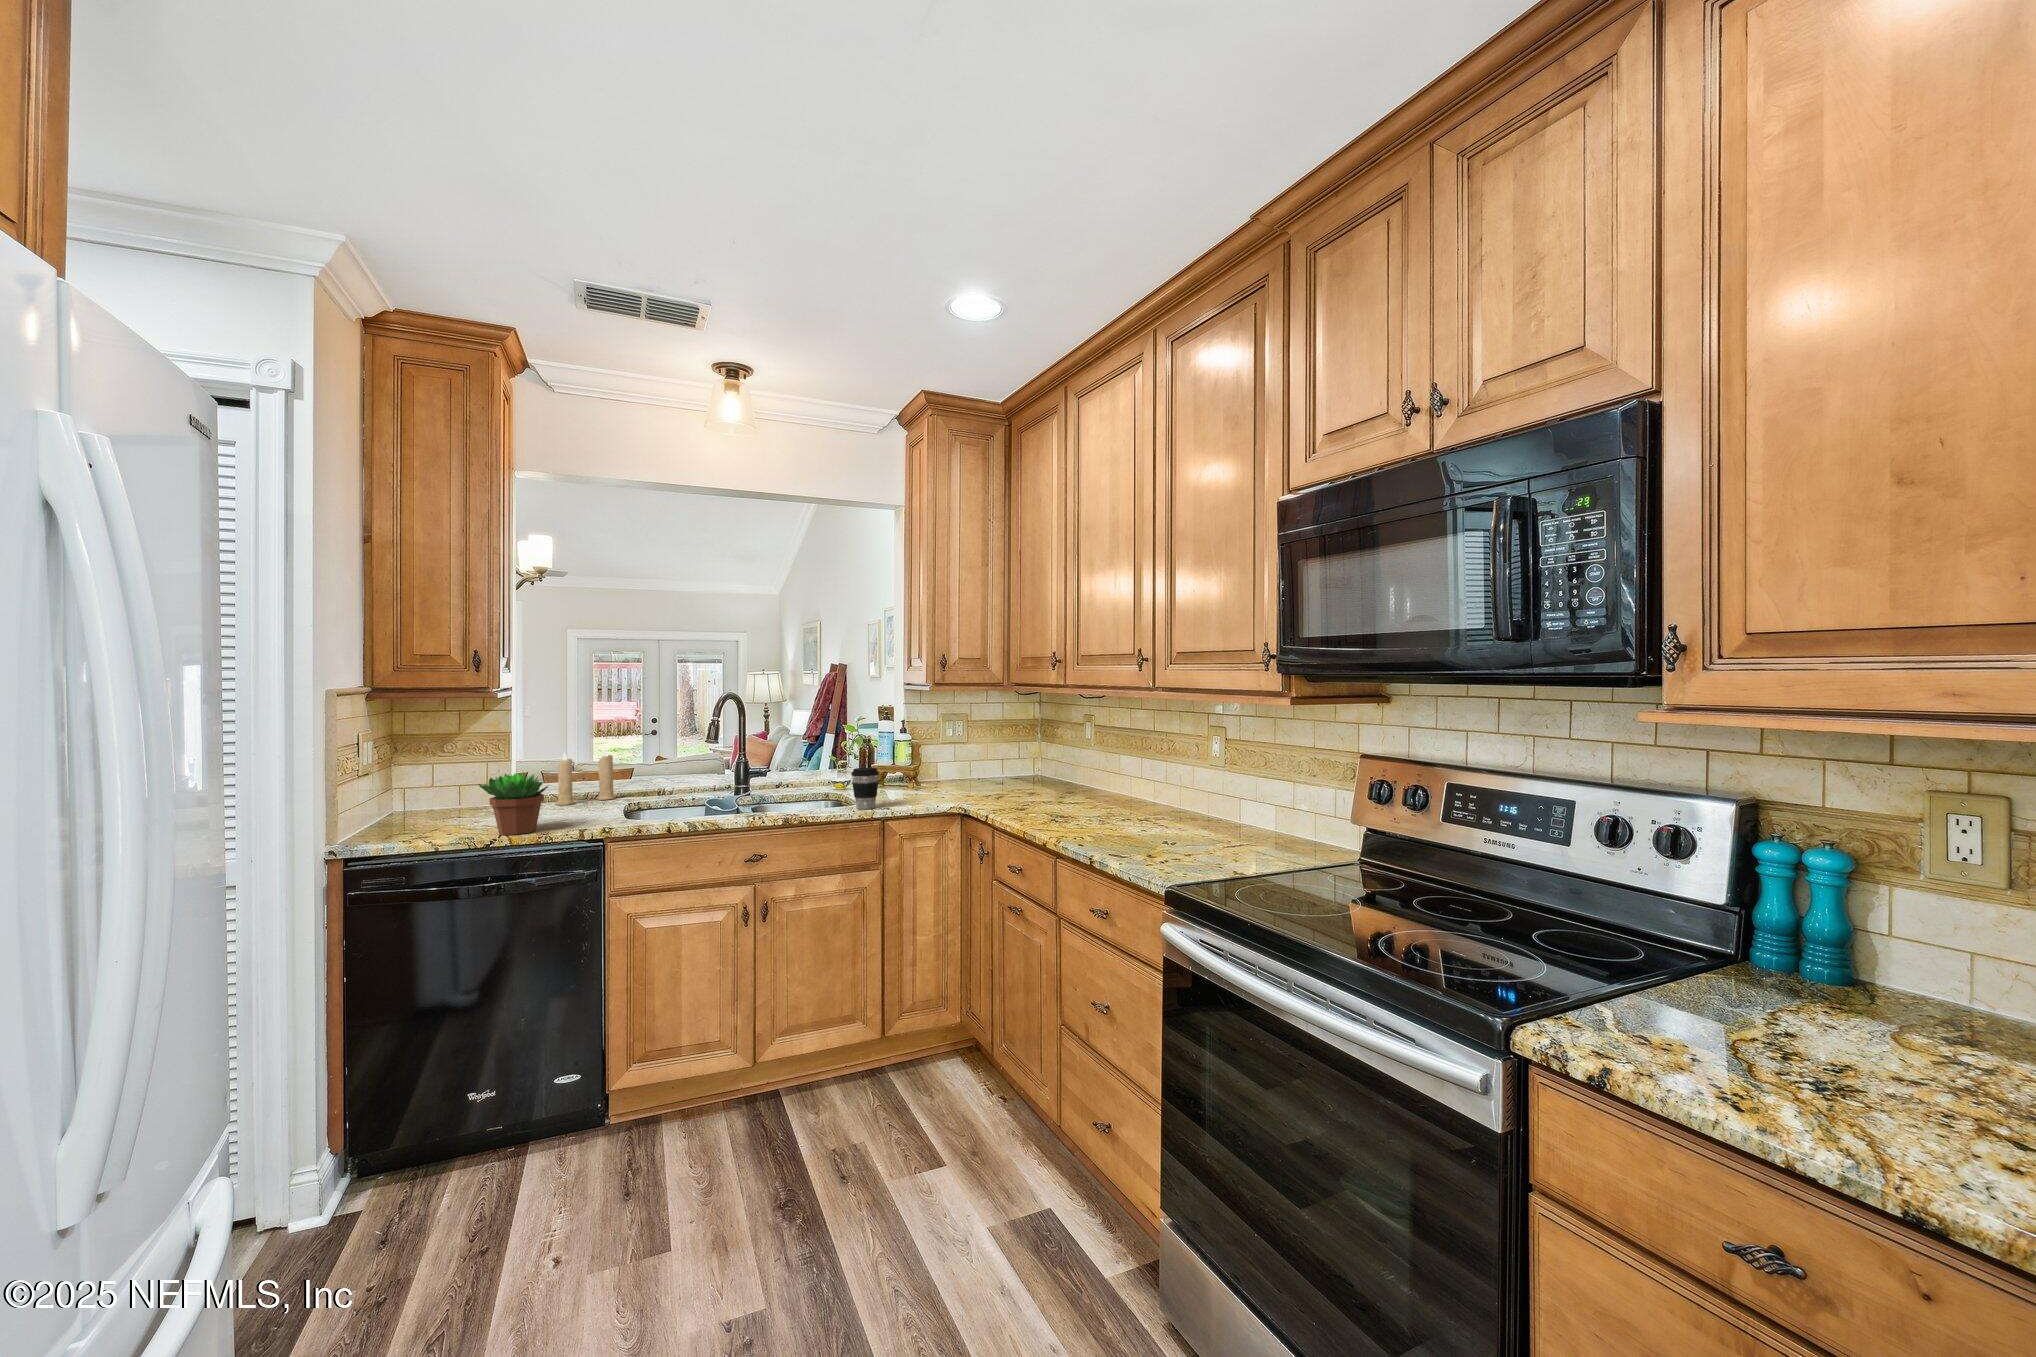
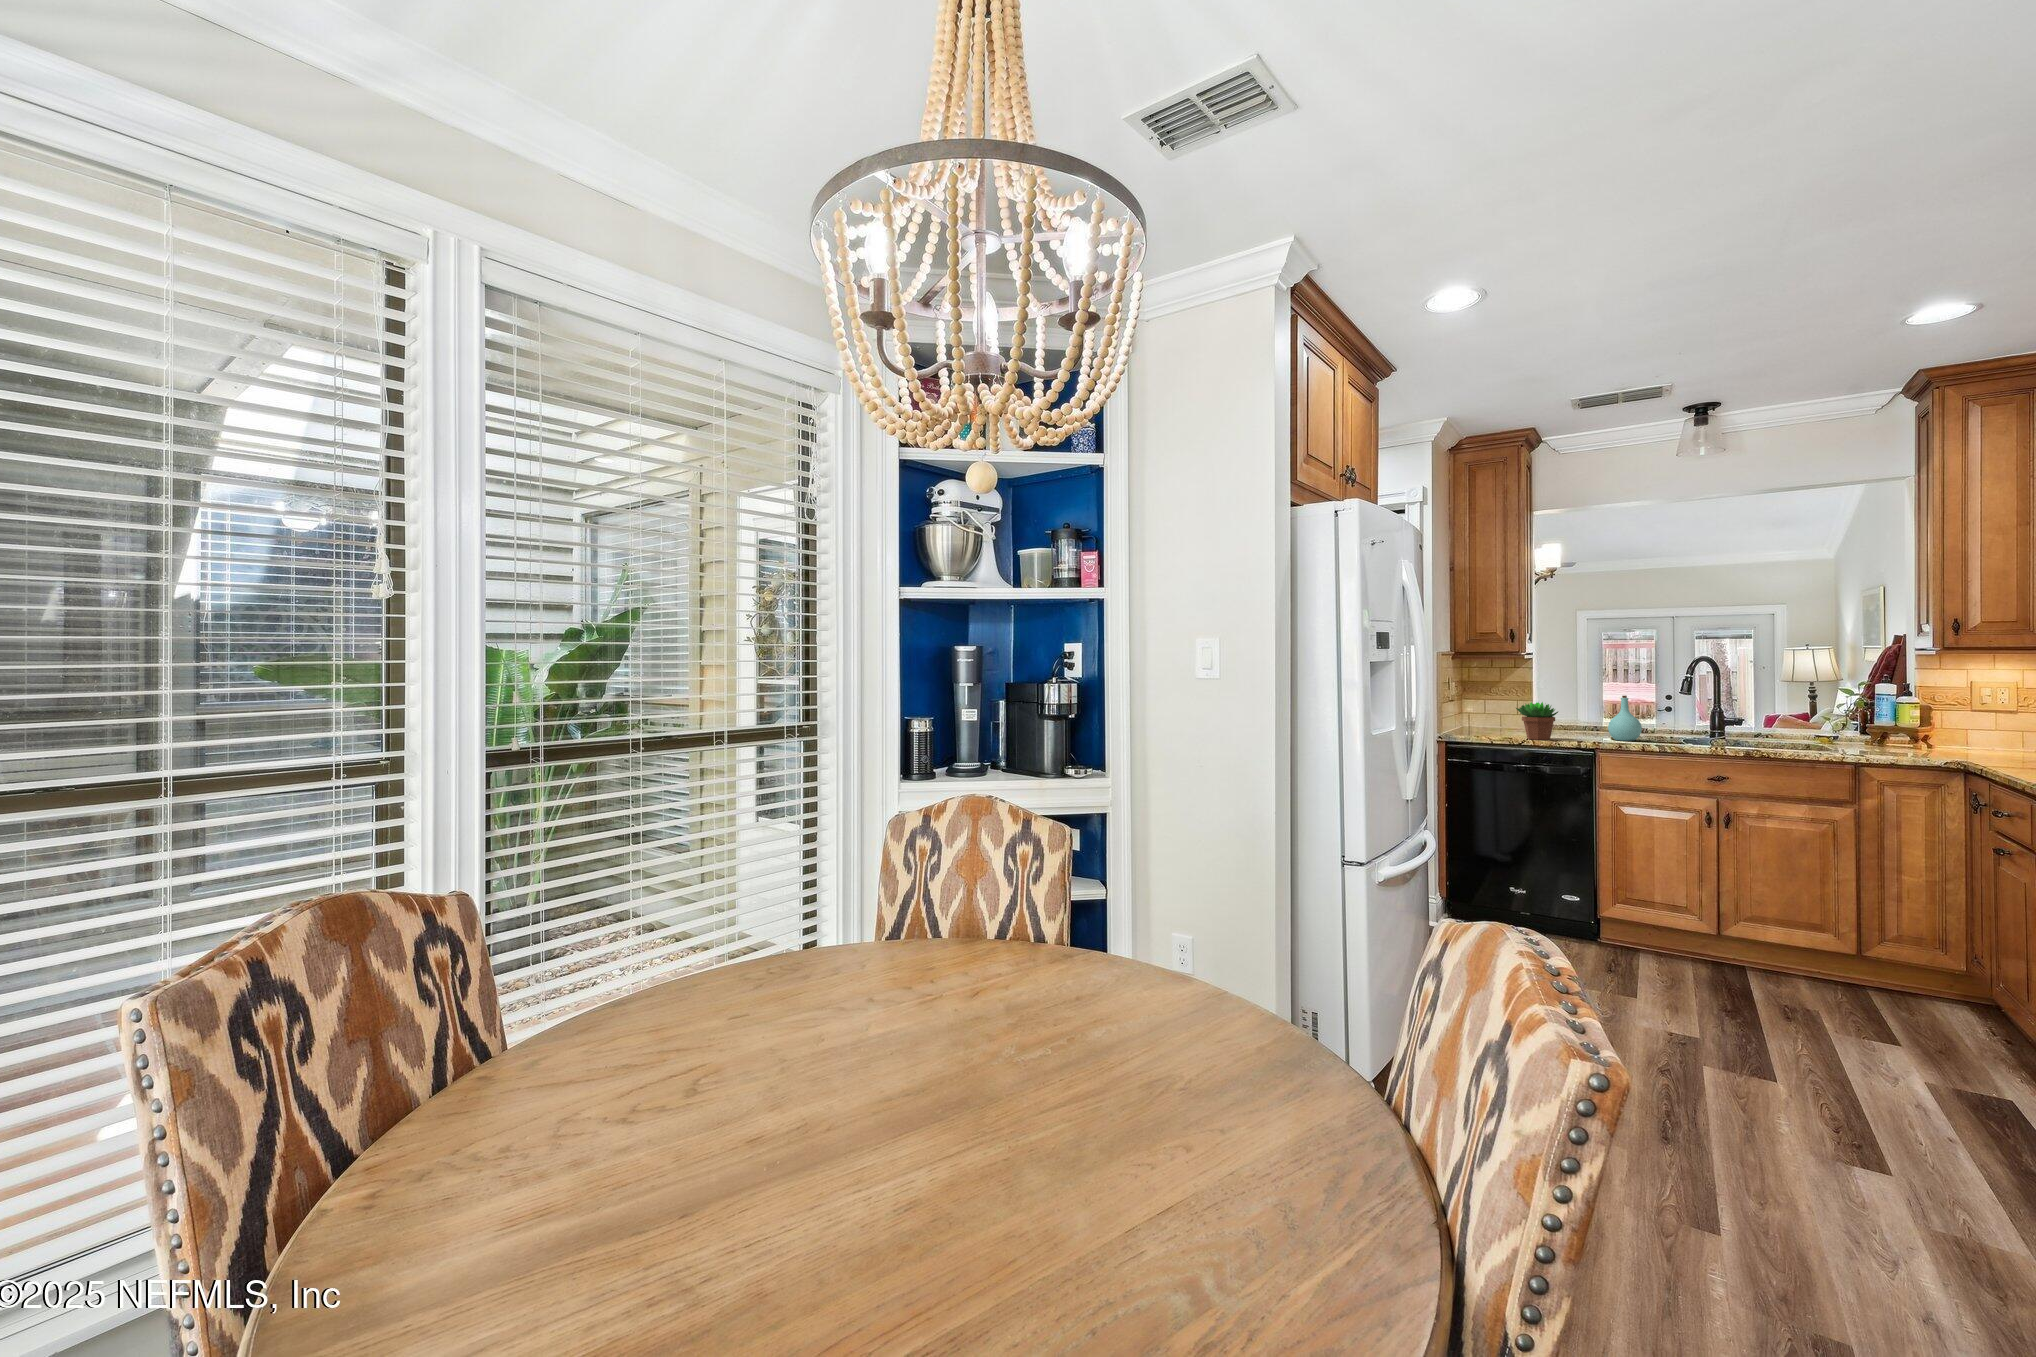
candle: present [555,749,616,805] -> none [1564,696,1610,734]
bottle: none [618,752,662,816] -> present [1608,696,1642,741]
coffee cup: present [851,768,879,809] -> none [1819,717,1851,752]

